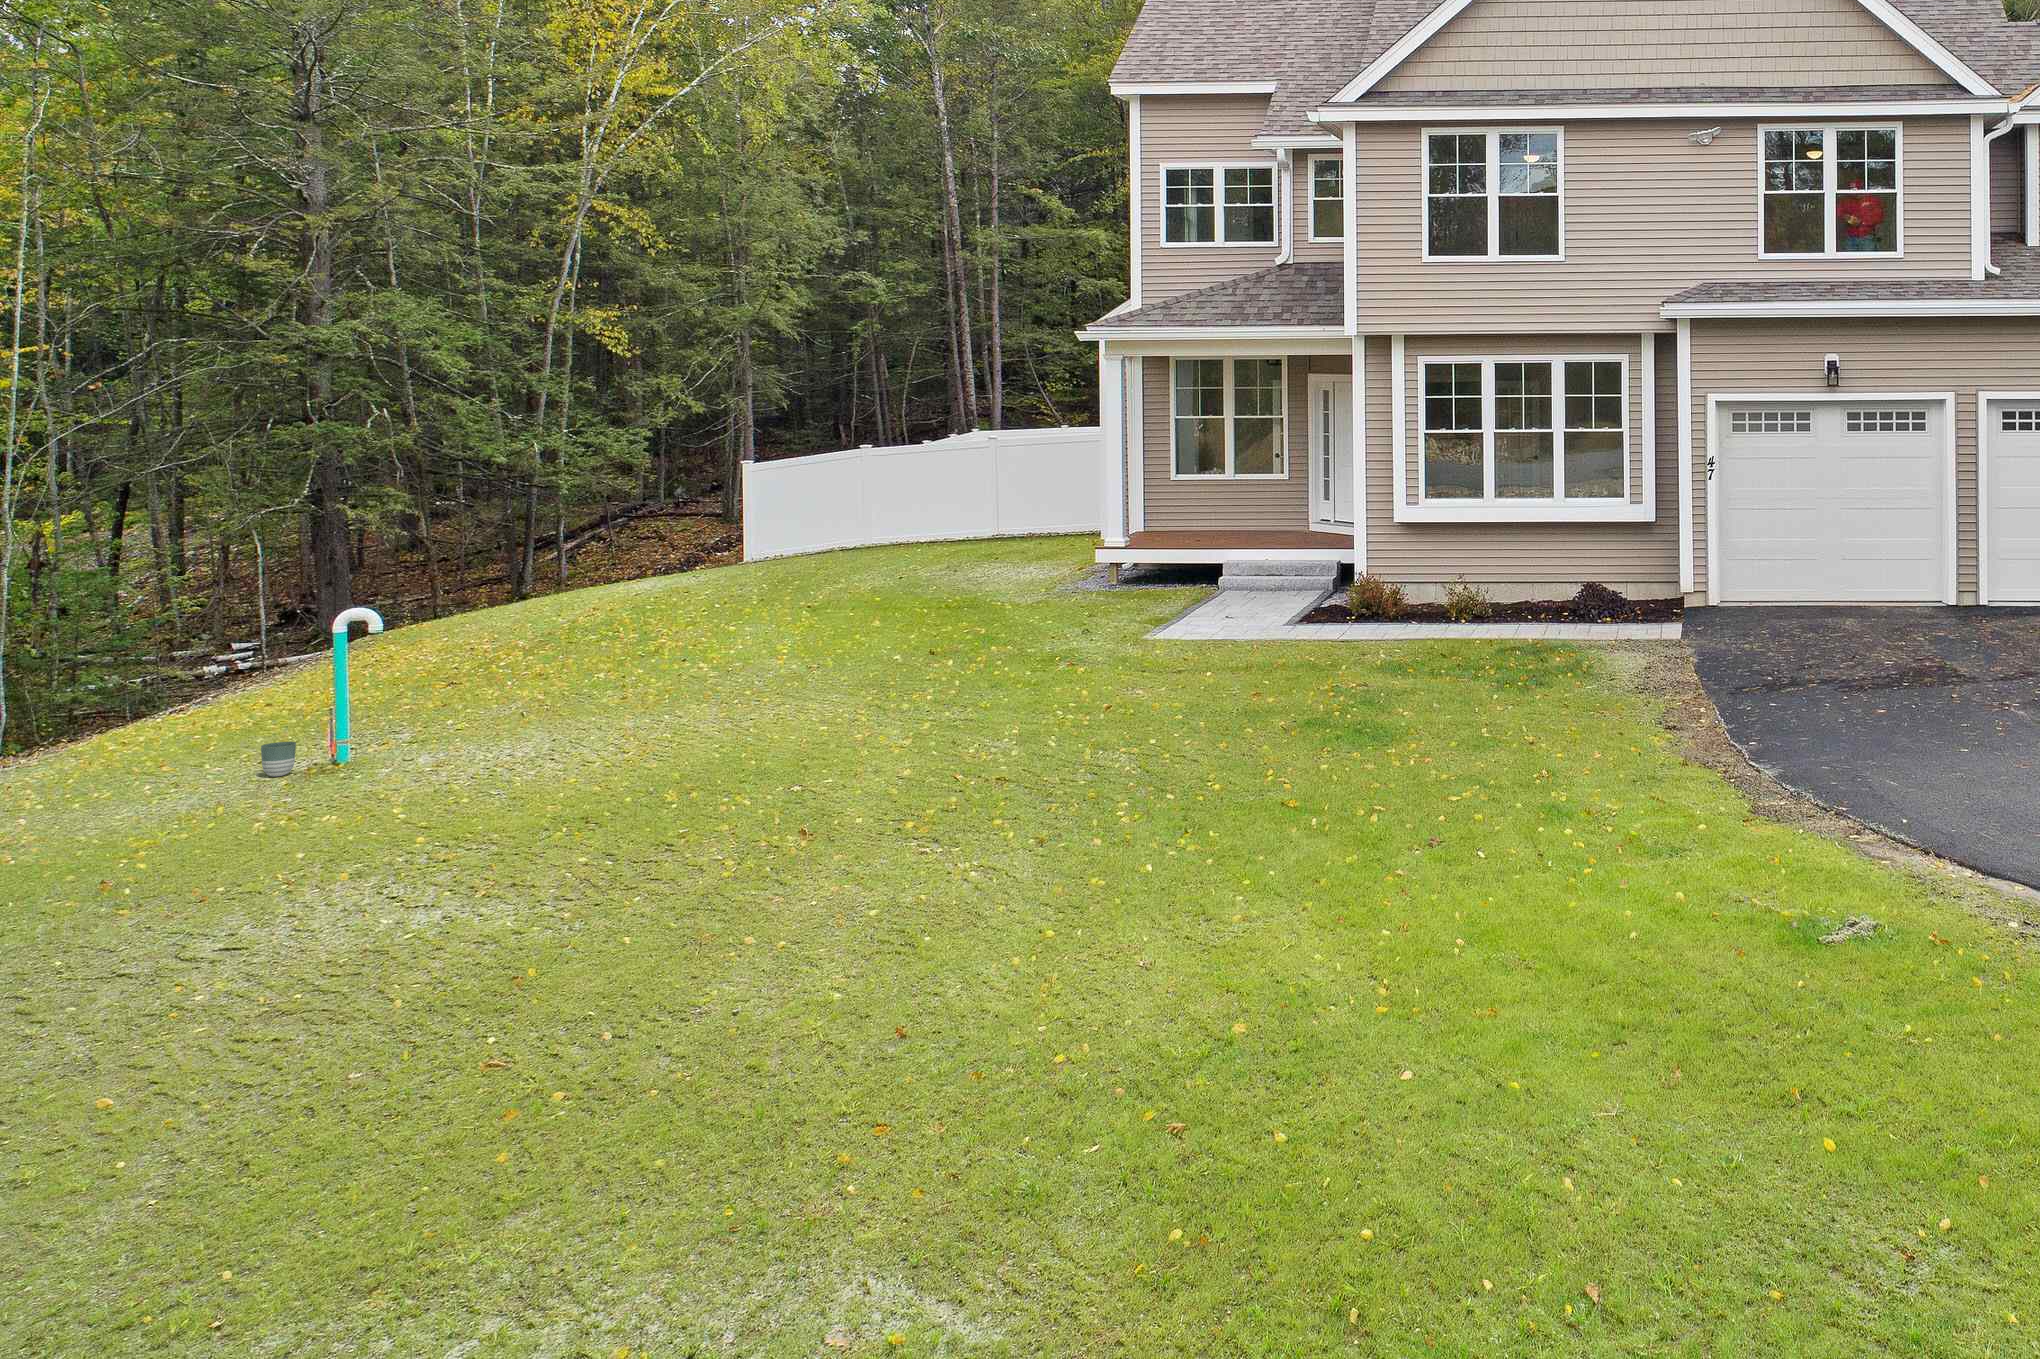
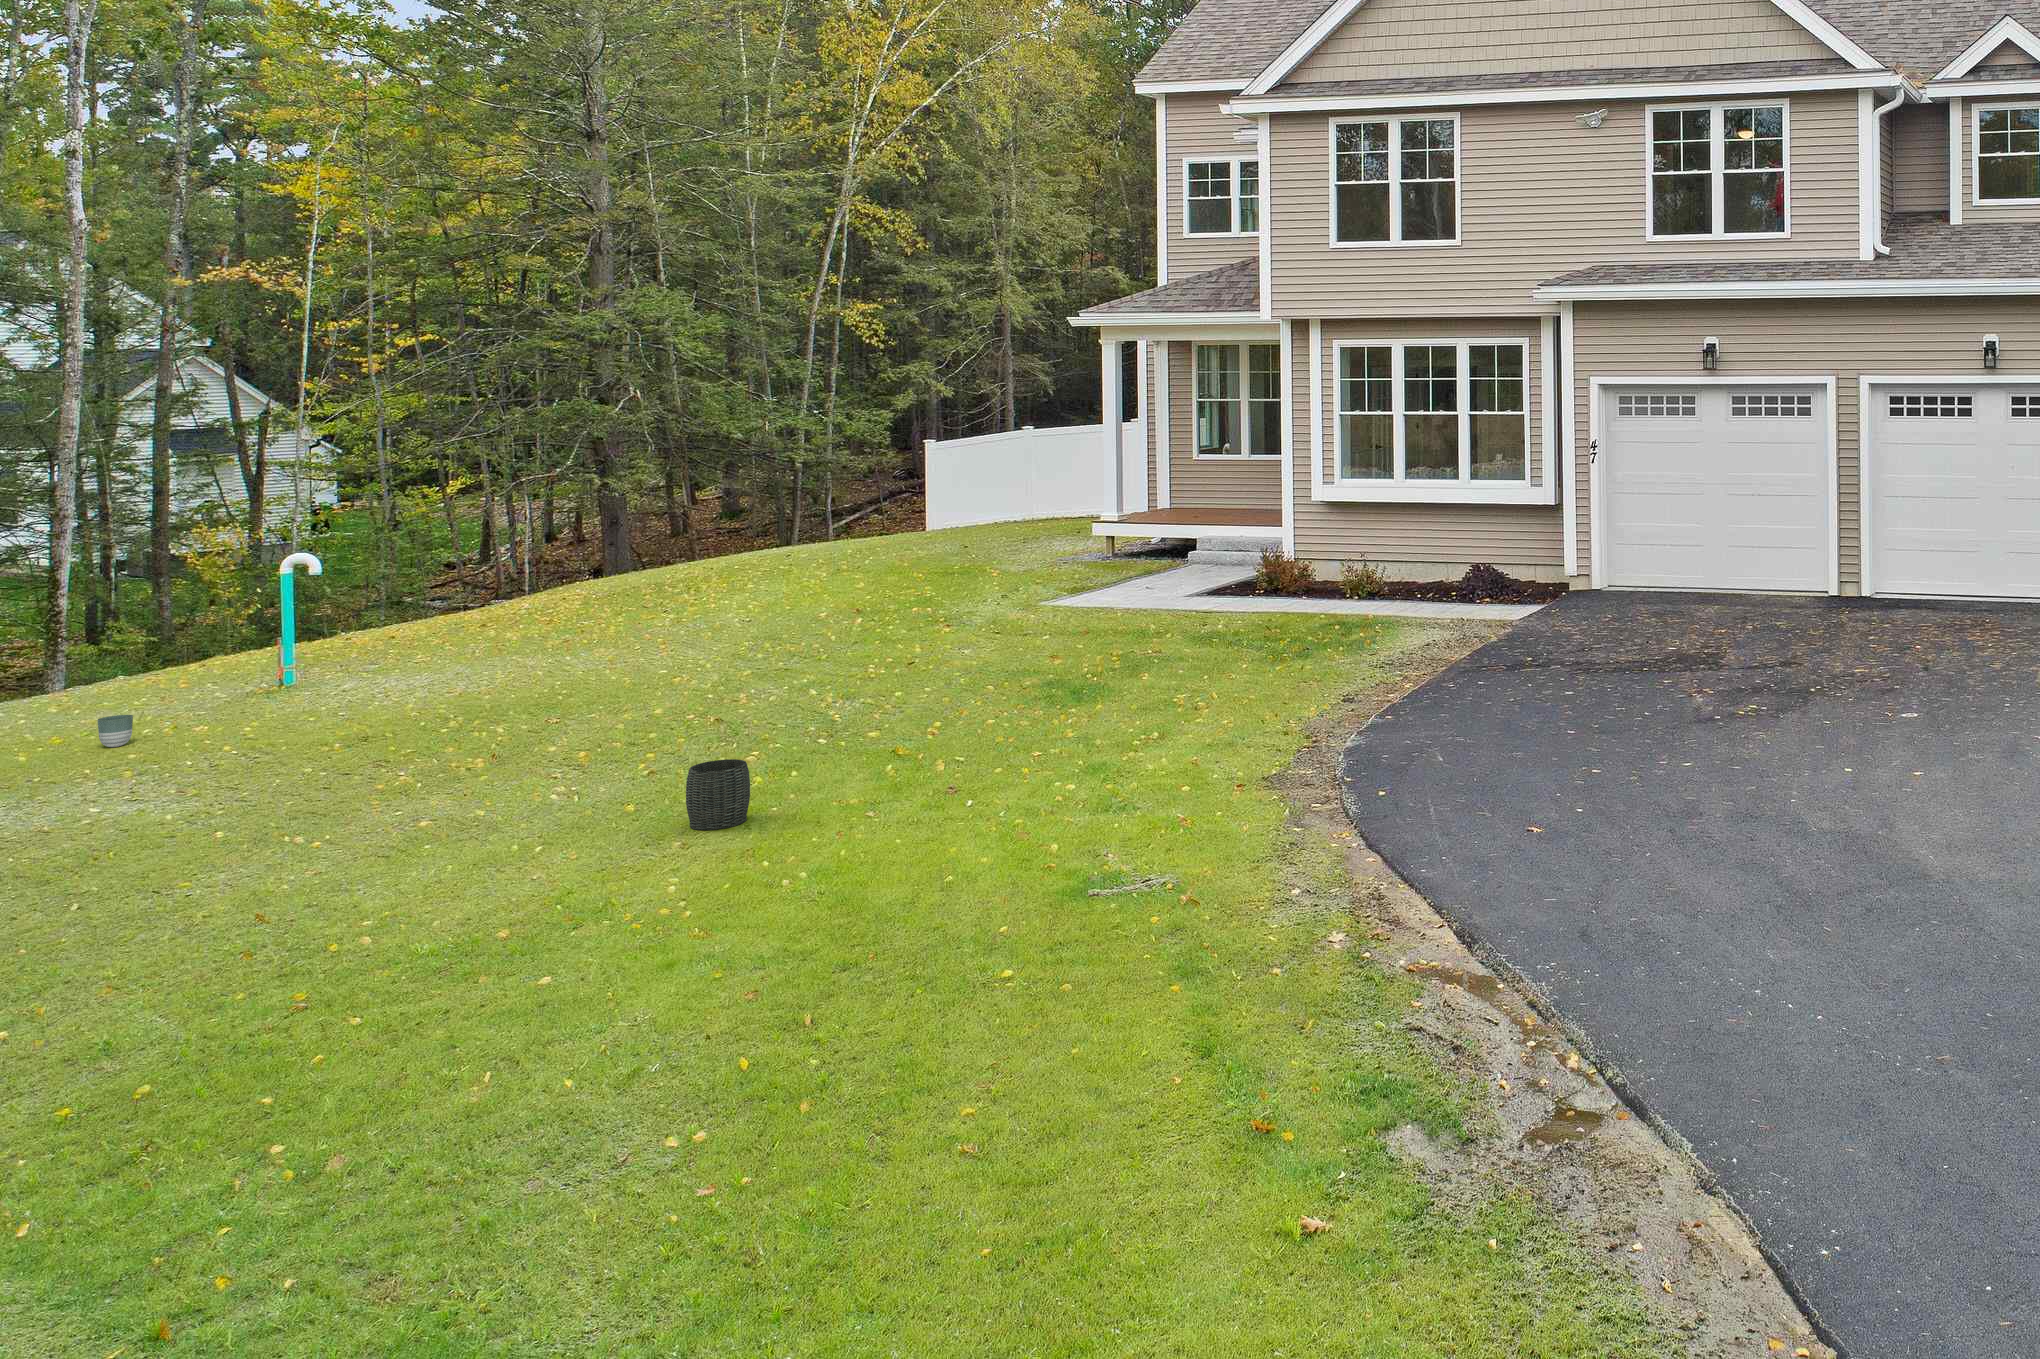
woven basket: none [1115,750,1172,817] -> present [686,759,750,830]

